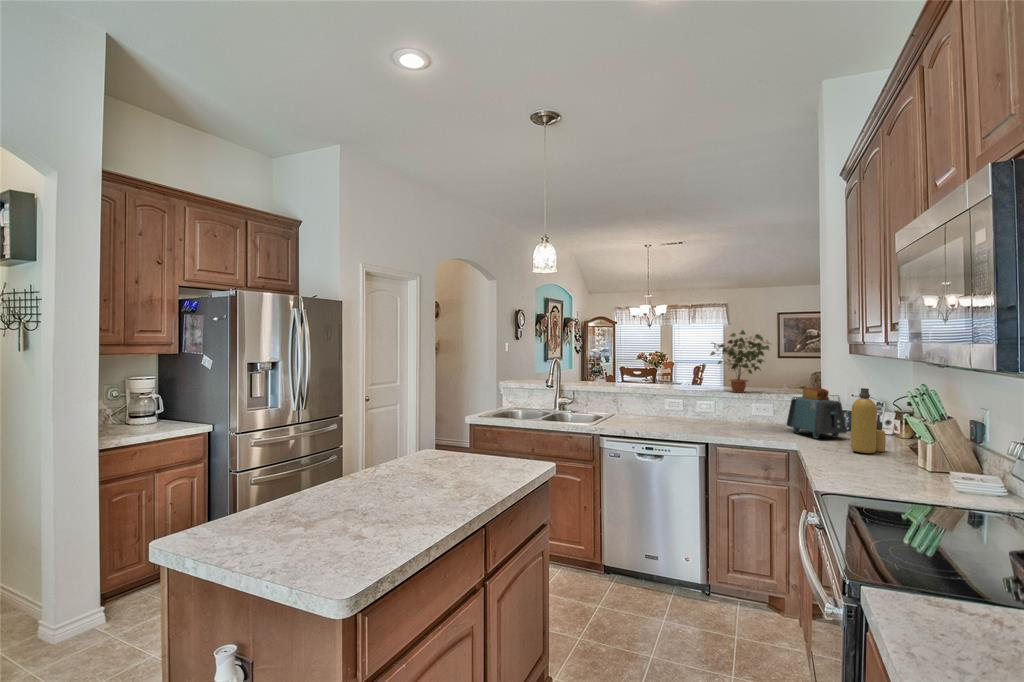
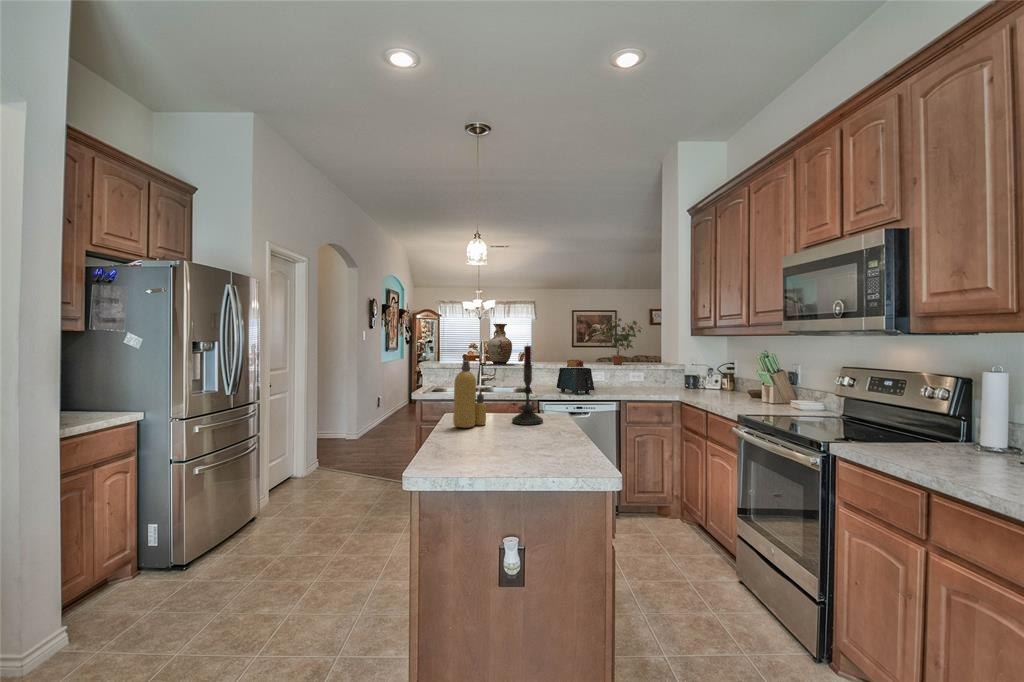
vase: none [569,339,617,388] -> present [484,324,516,366]
candle: none [455,375,492,476] -> present [512,346,543,425]
toaster: present [787,388,847,438] -> present [557,360,594,395]
bottle: present [851,388,886,453] -> present [453,361,486,428]

